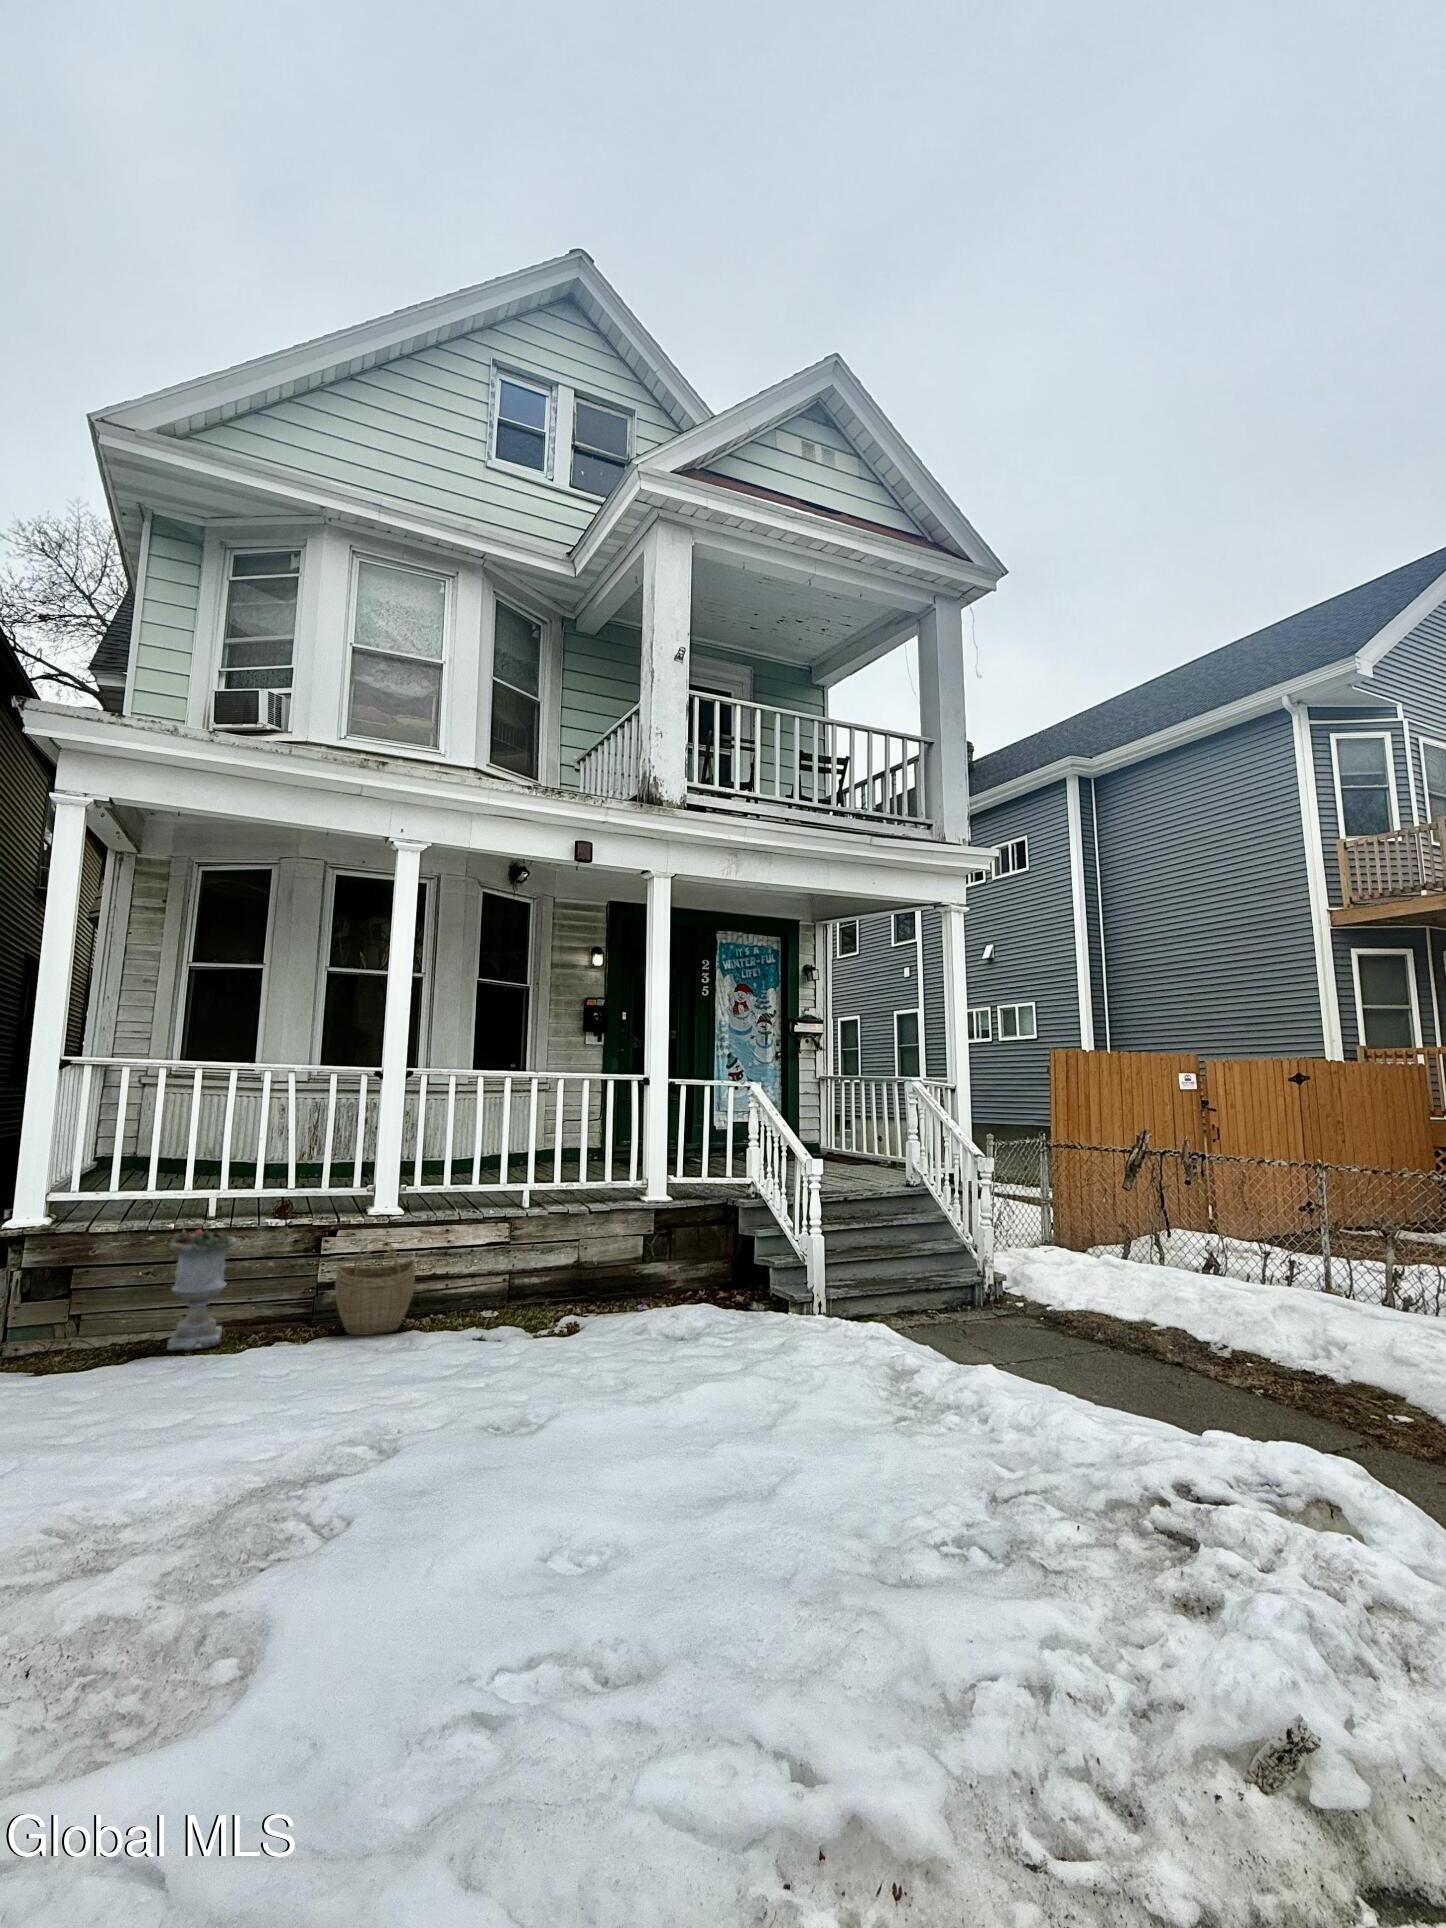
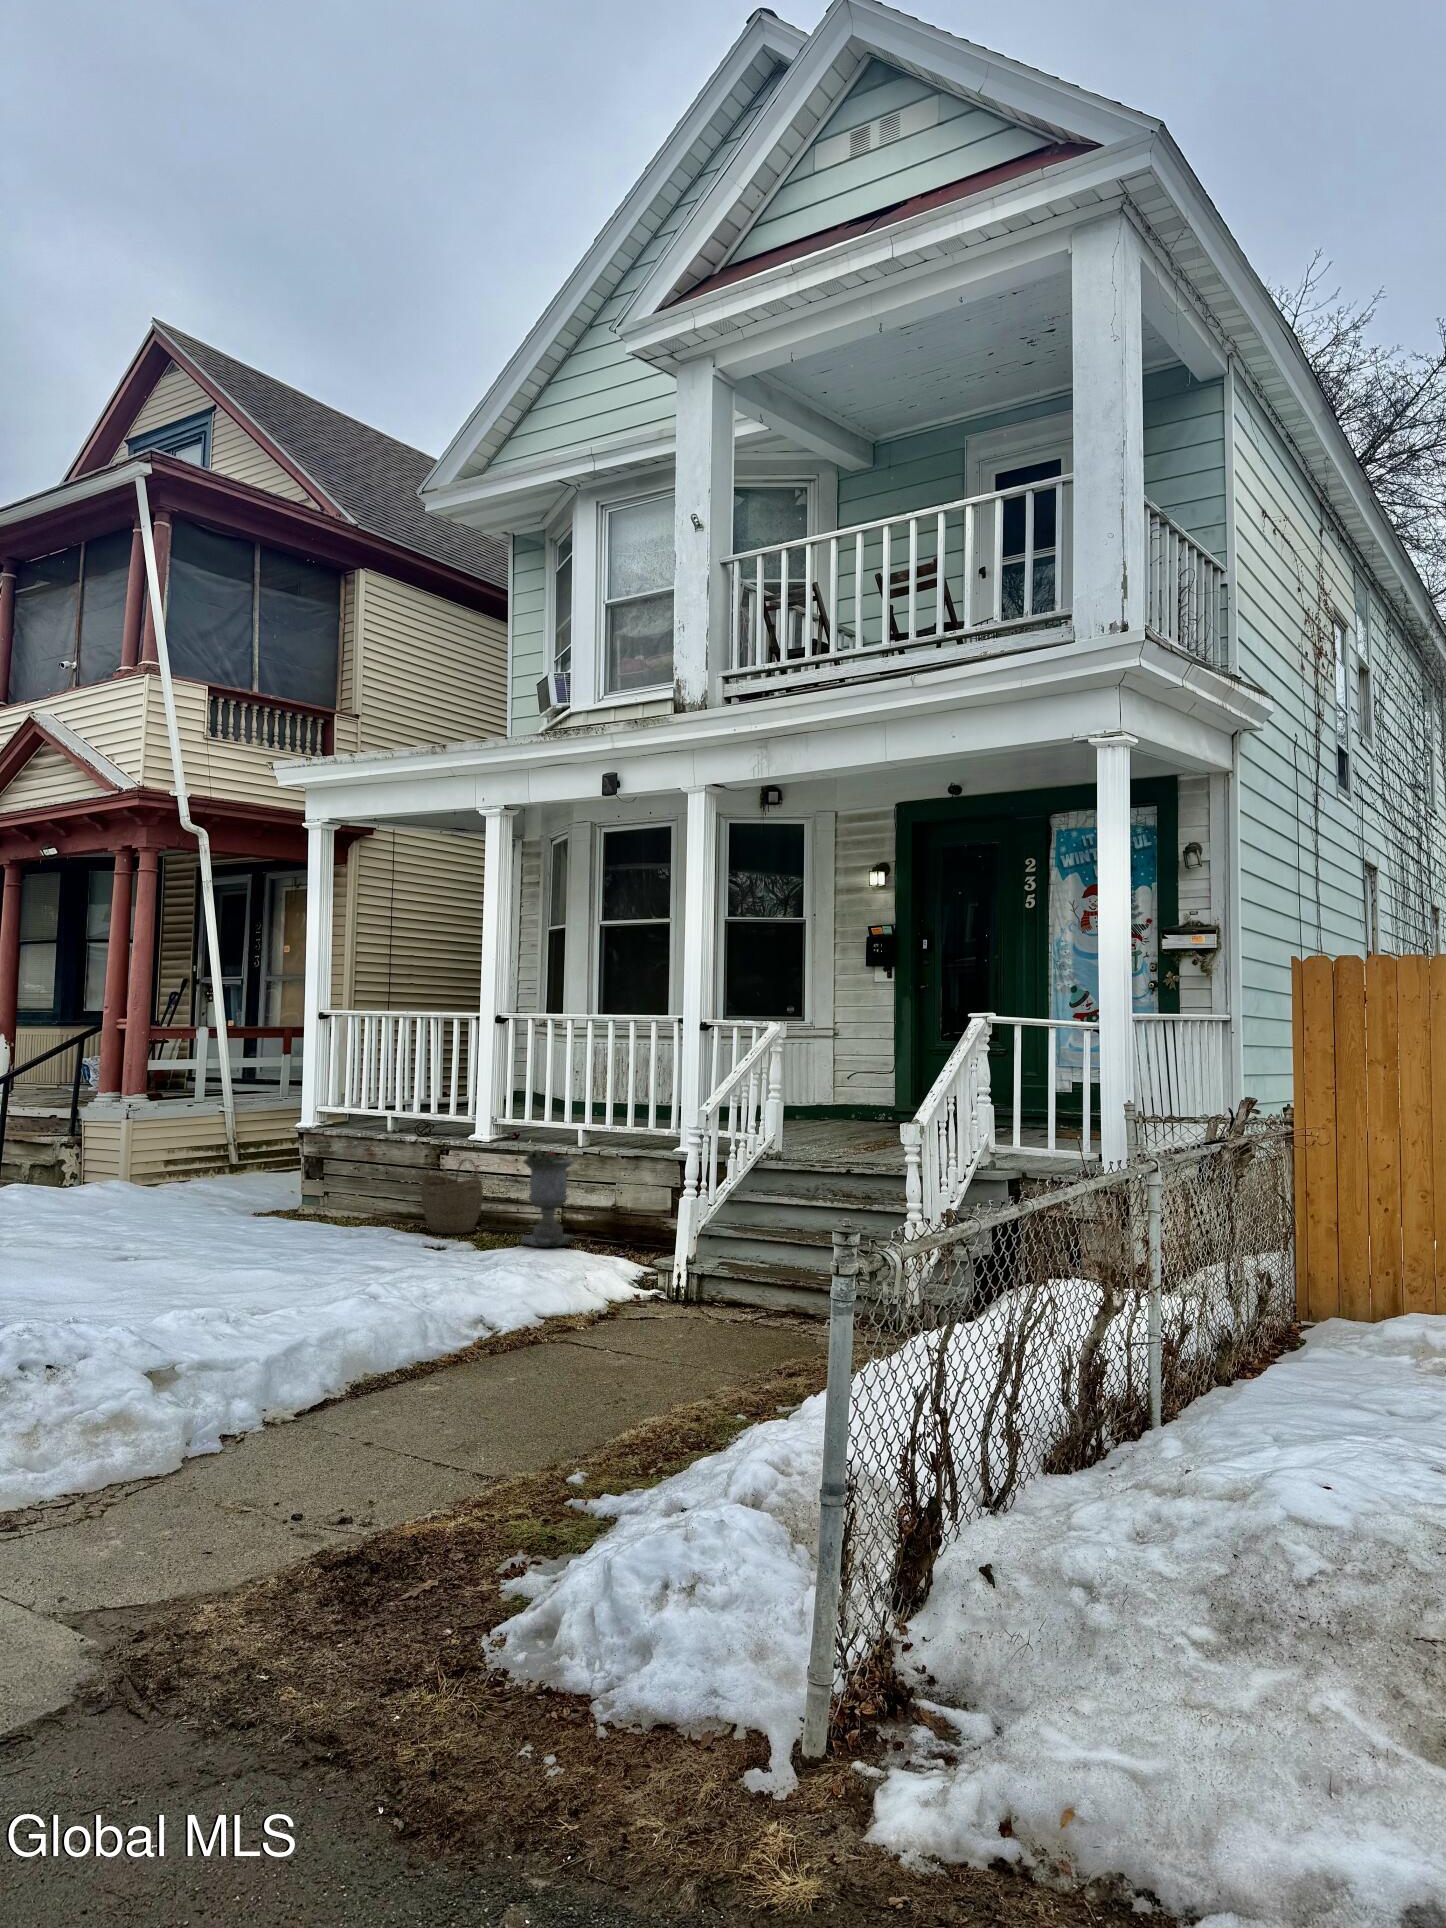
planter: present [167,1229,236,1351] -> present [521,1149,574,1247]

